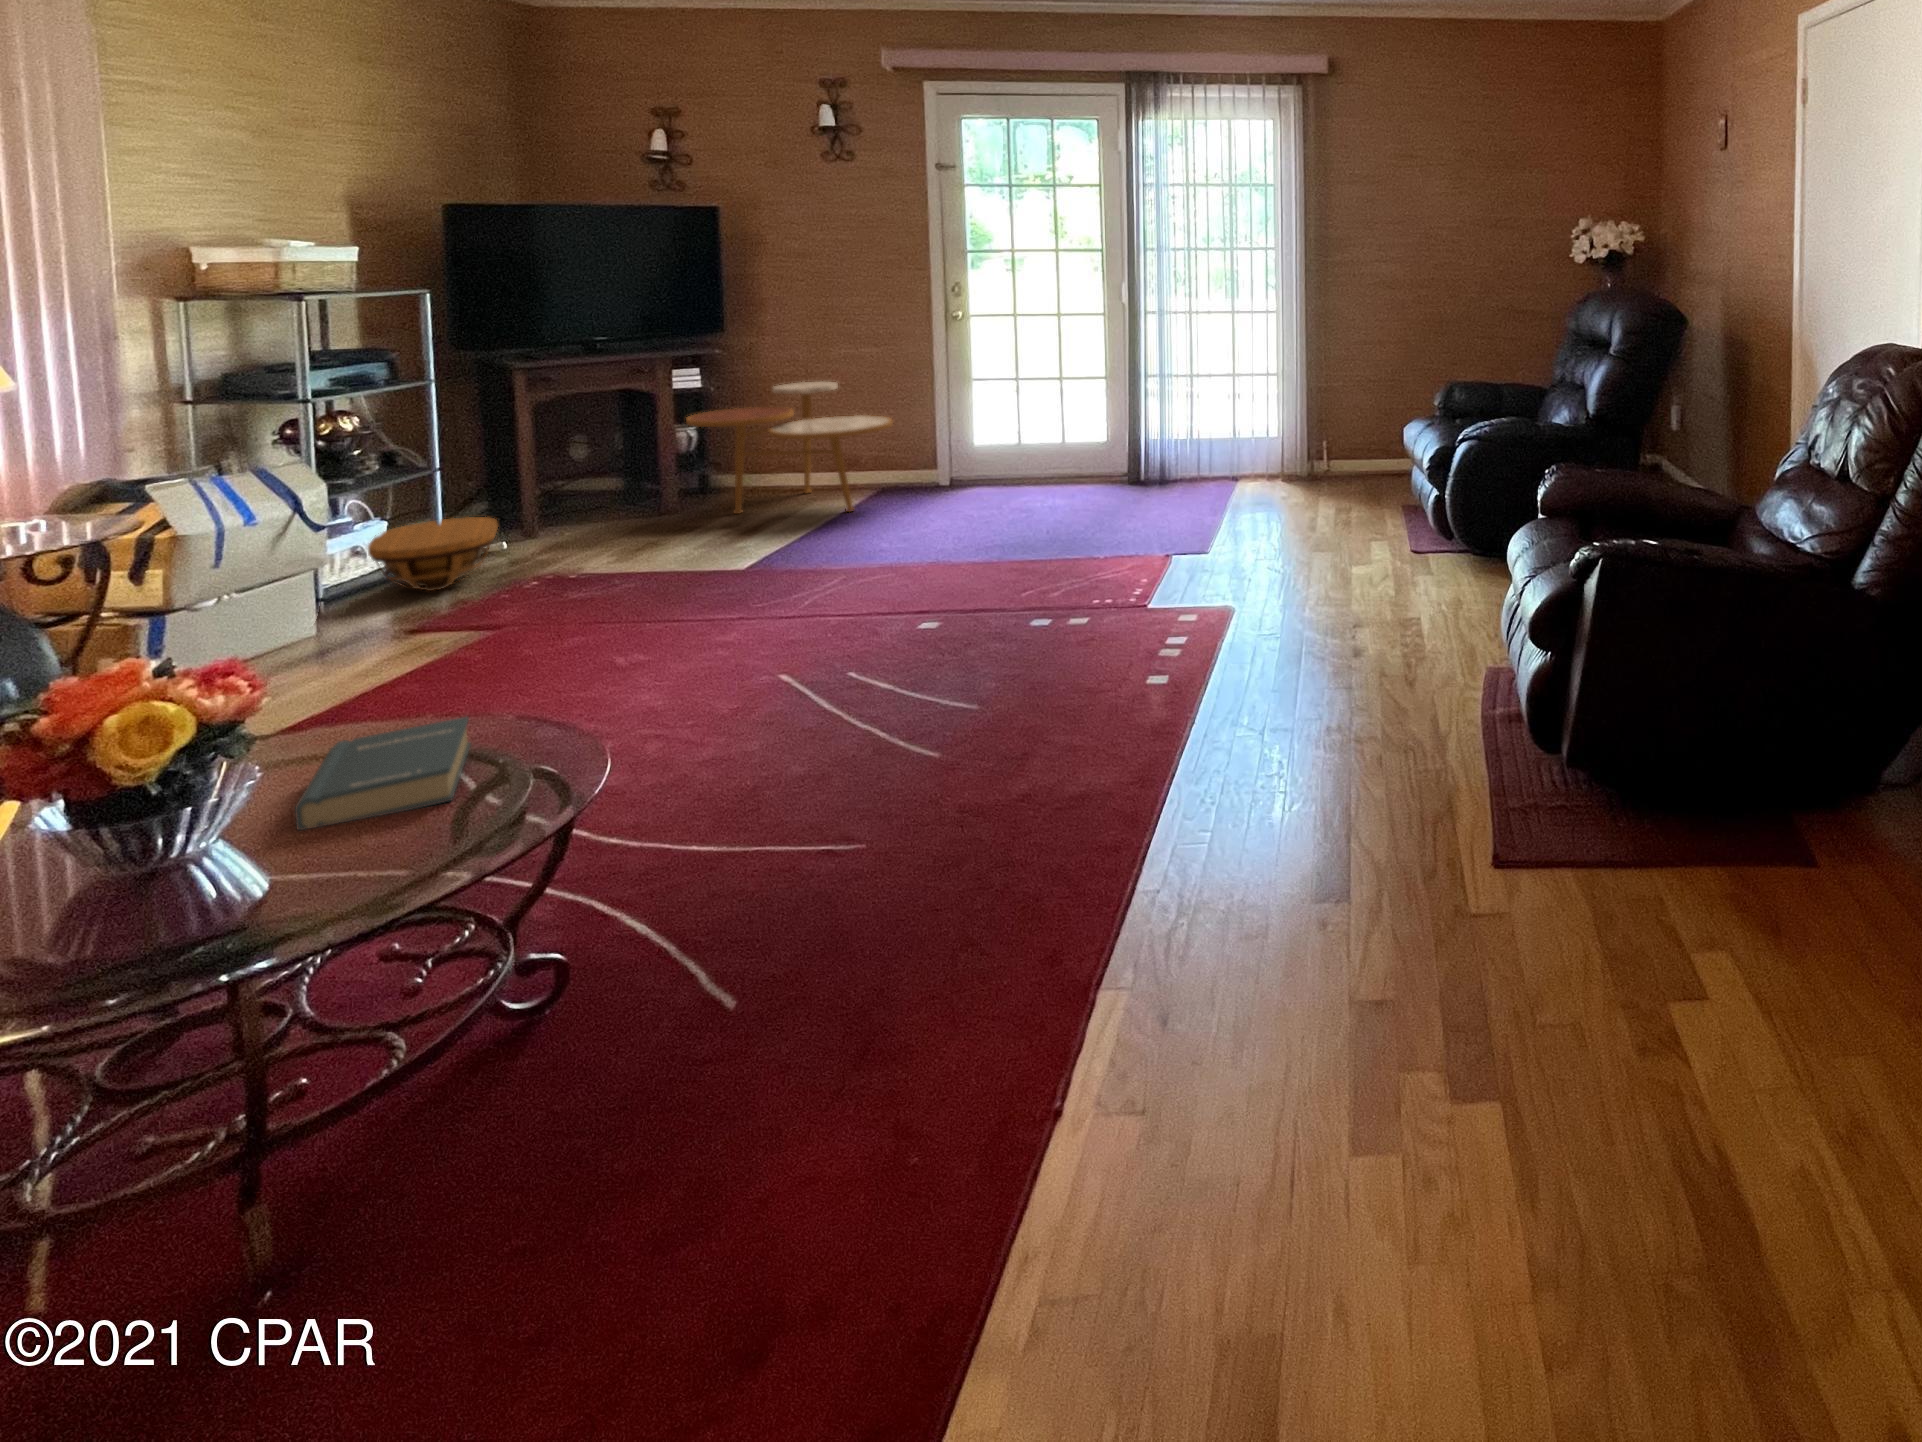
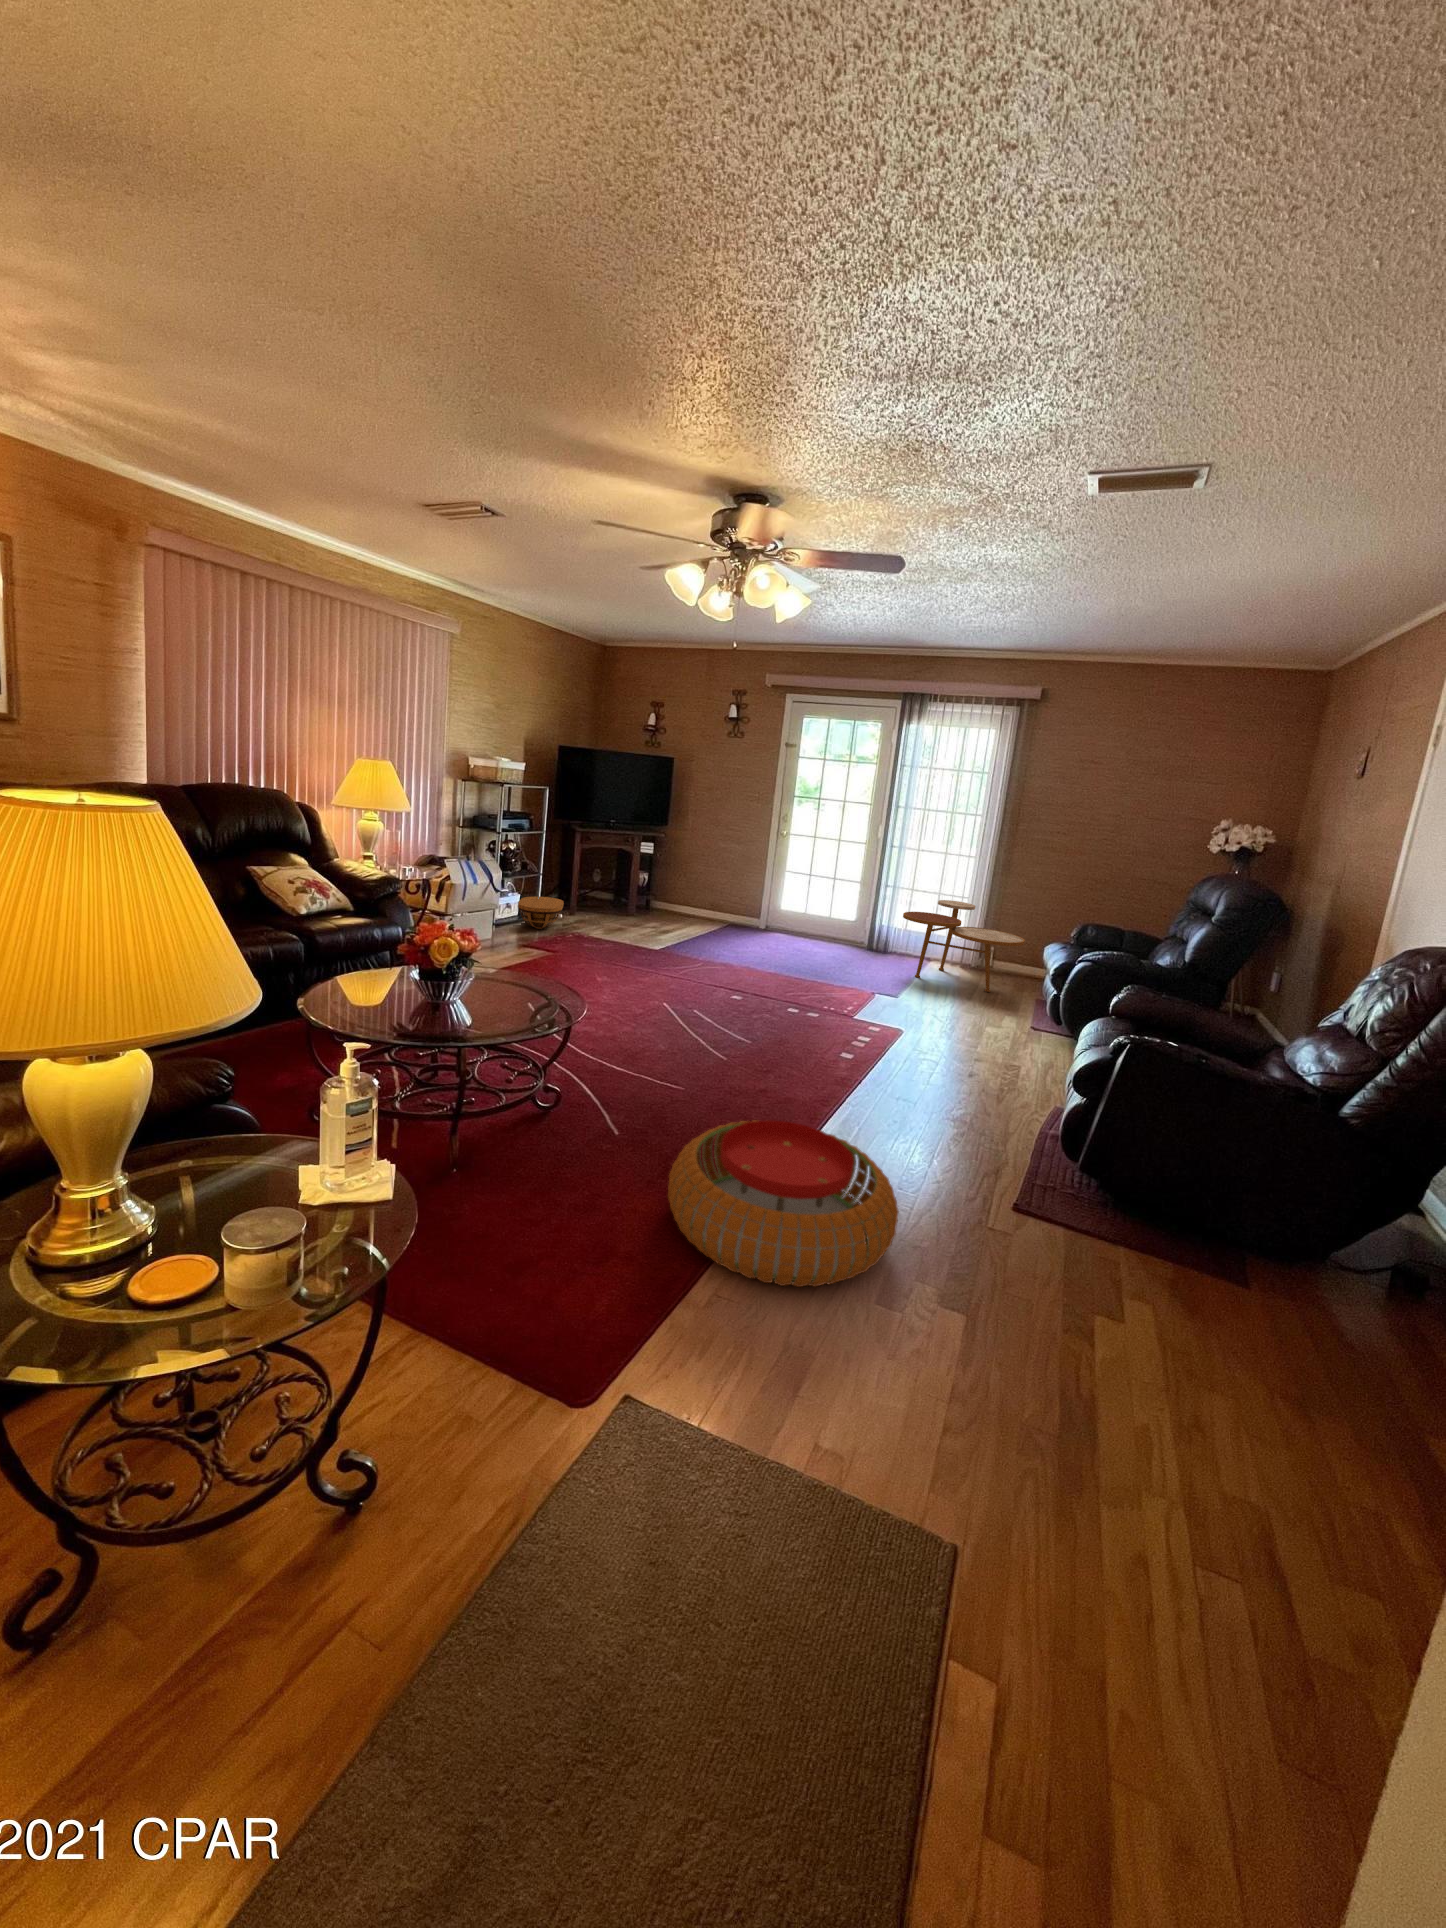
side table: present [686,382,893,514] -> present [903,900,1025,992]
hardback book: present [295,717,470,830] -> none [491,977,546,1012]
pouf: none [882,836,1360,1221] -> present [668,1120,899,1287]

